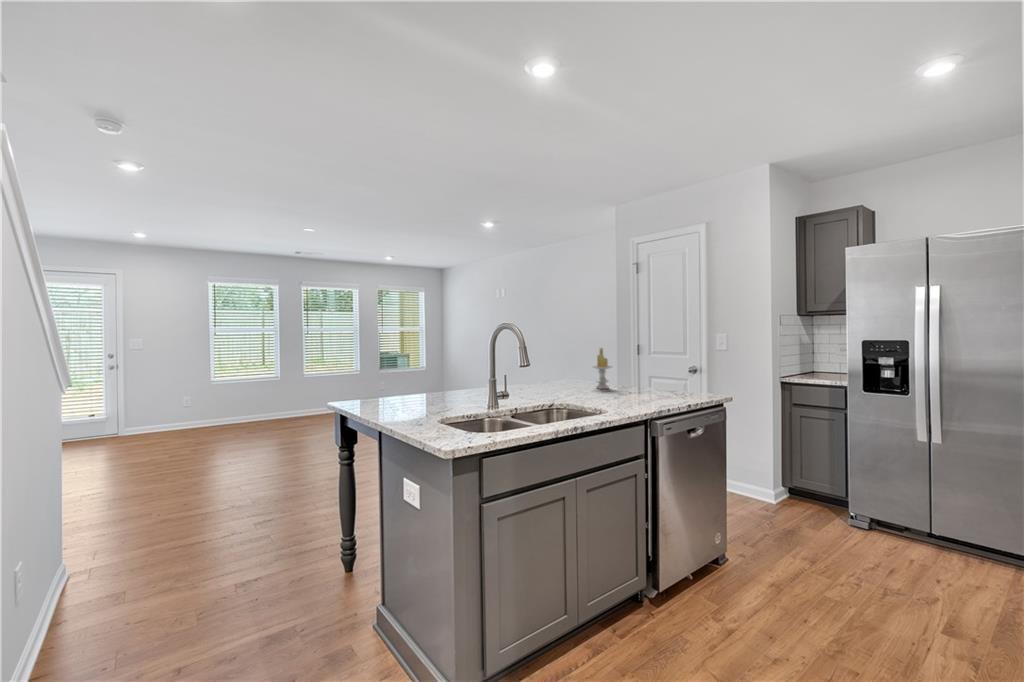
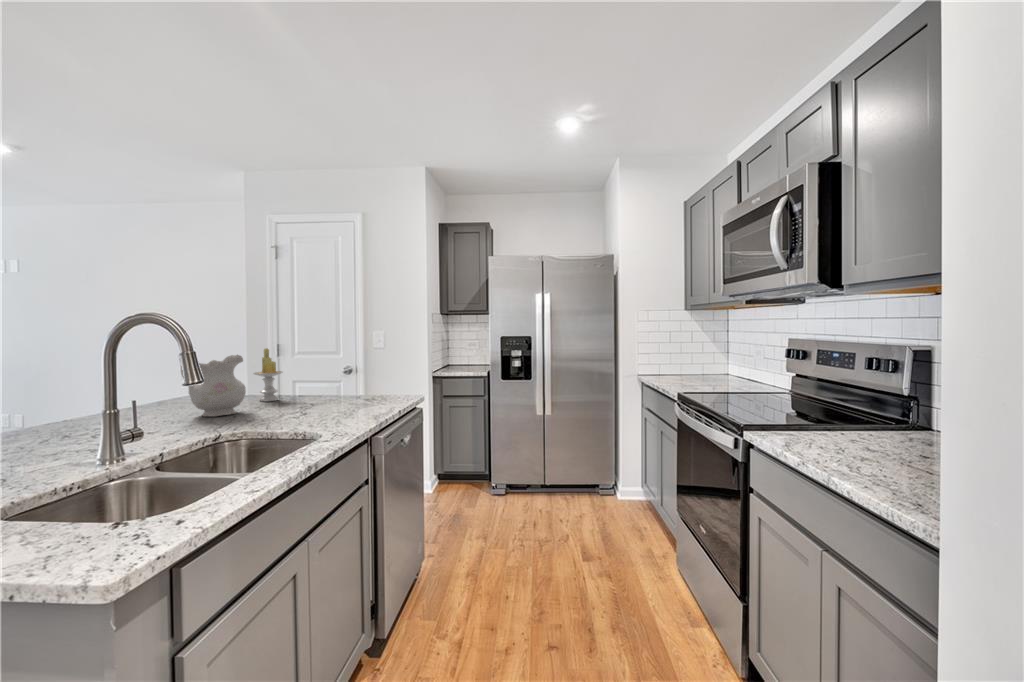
ceramic pitcher: none [541,351,579,394] -> present [181,355,246,417]

